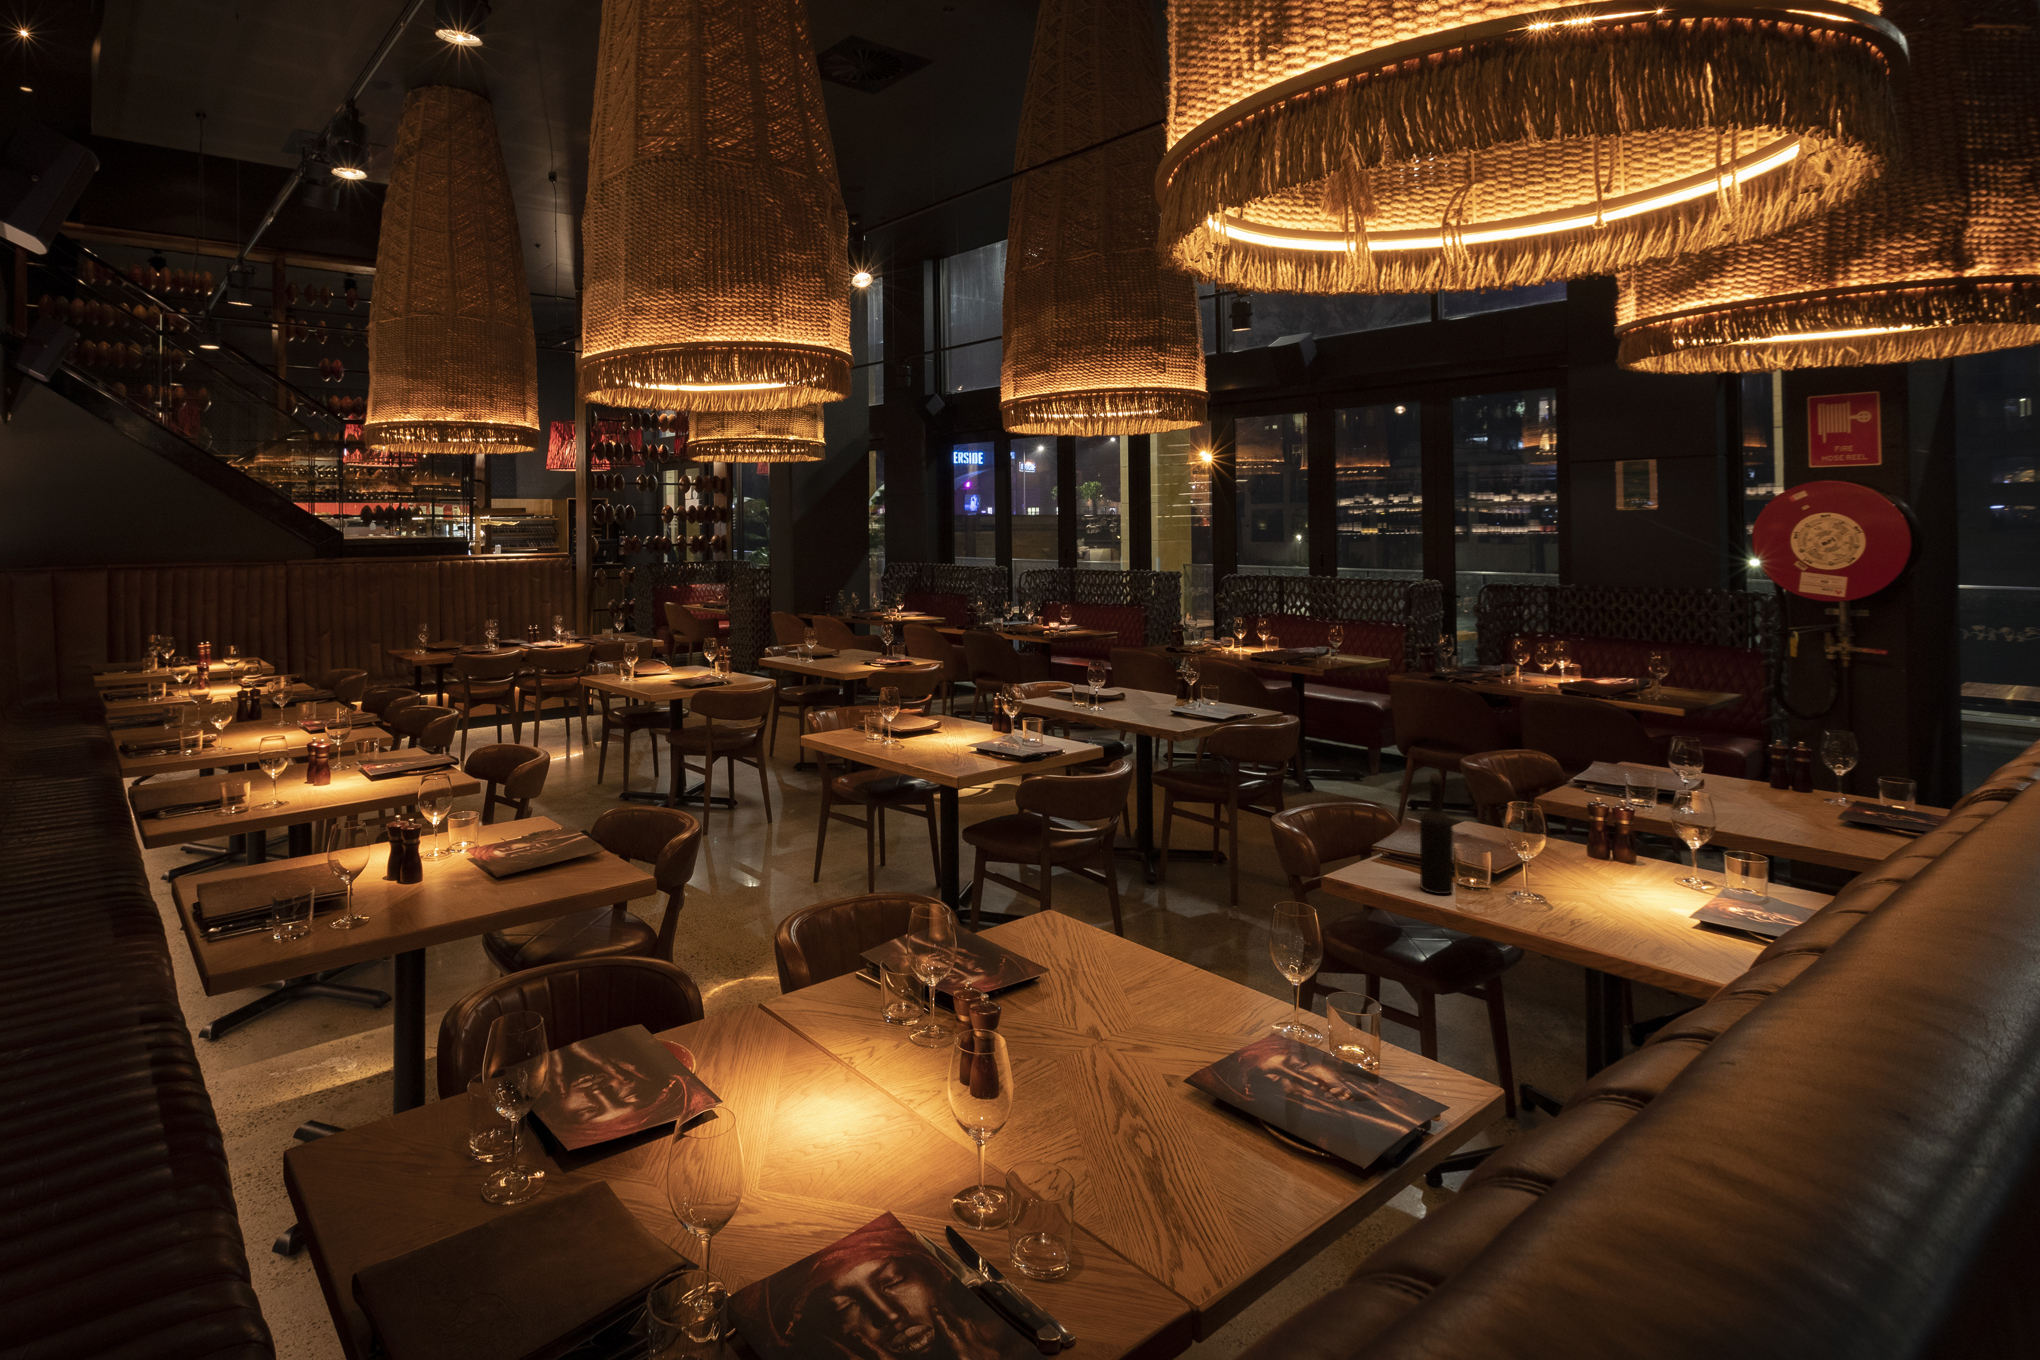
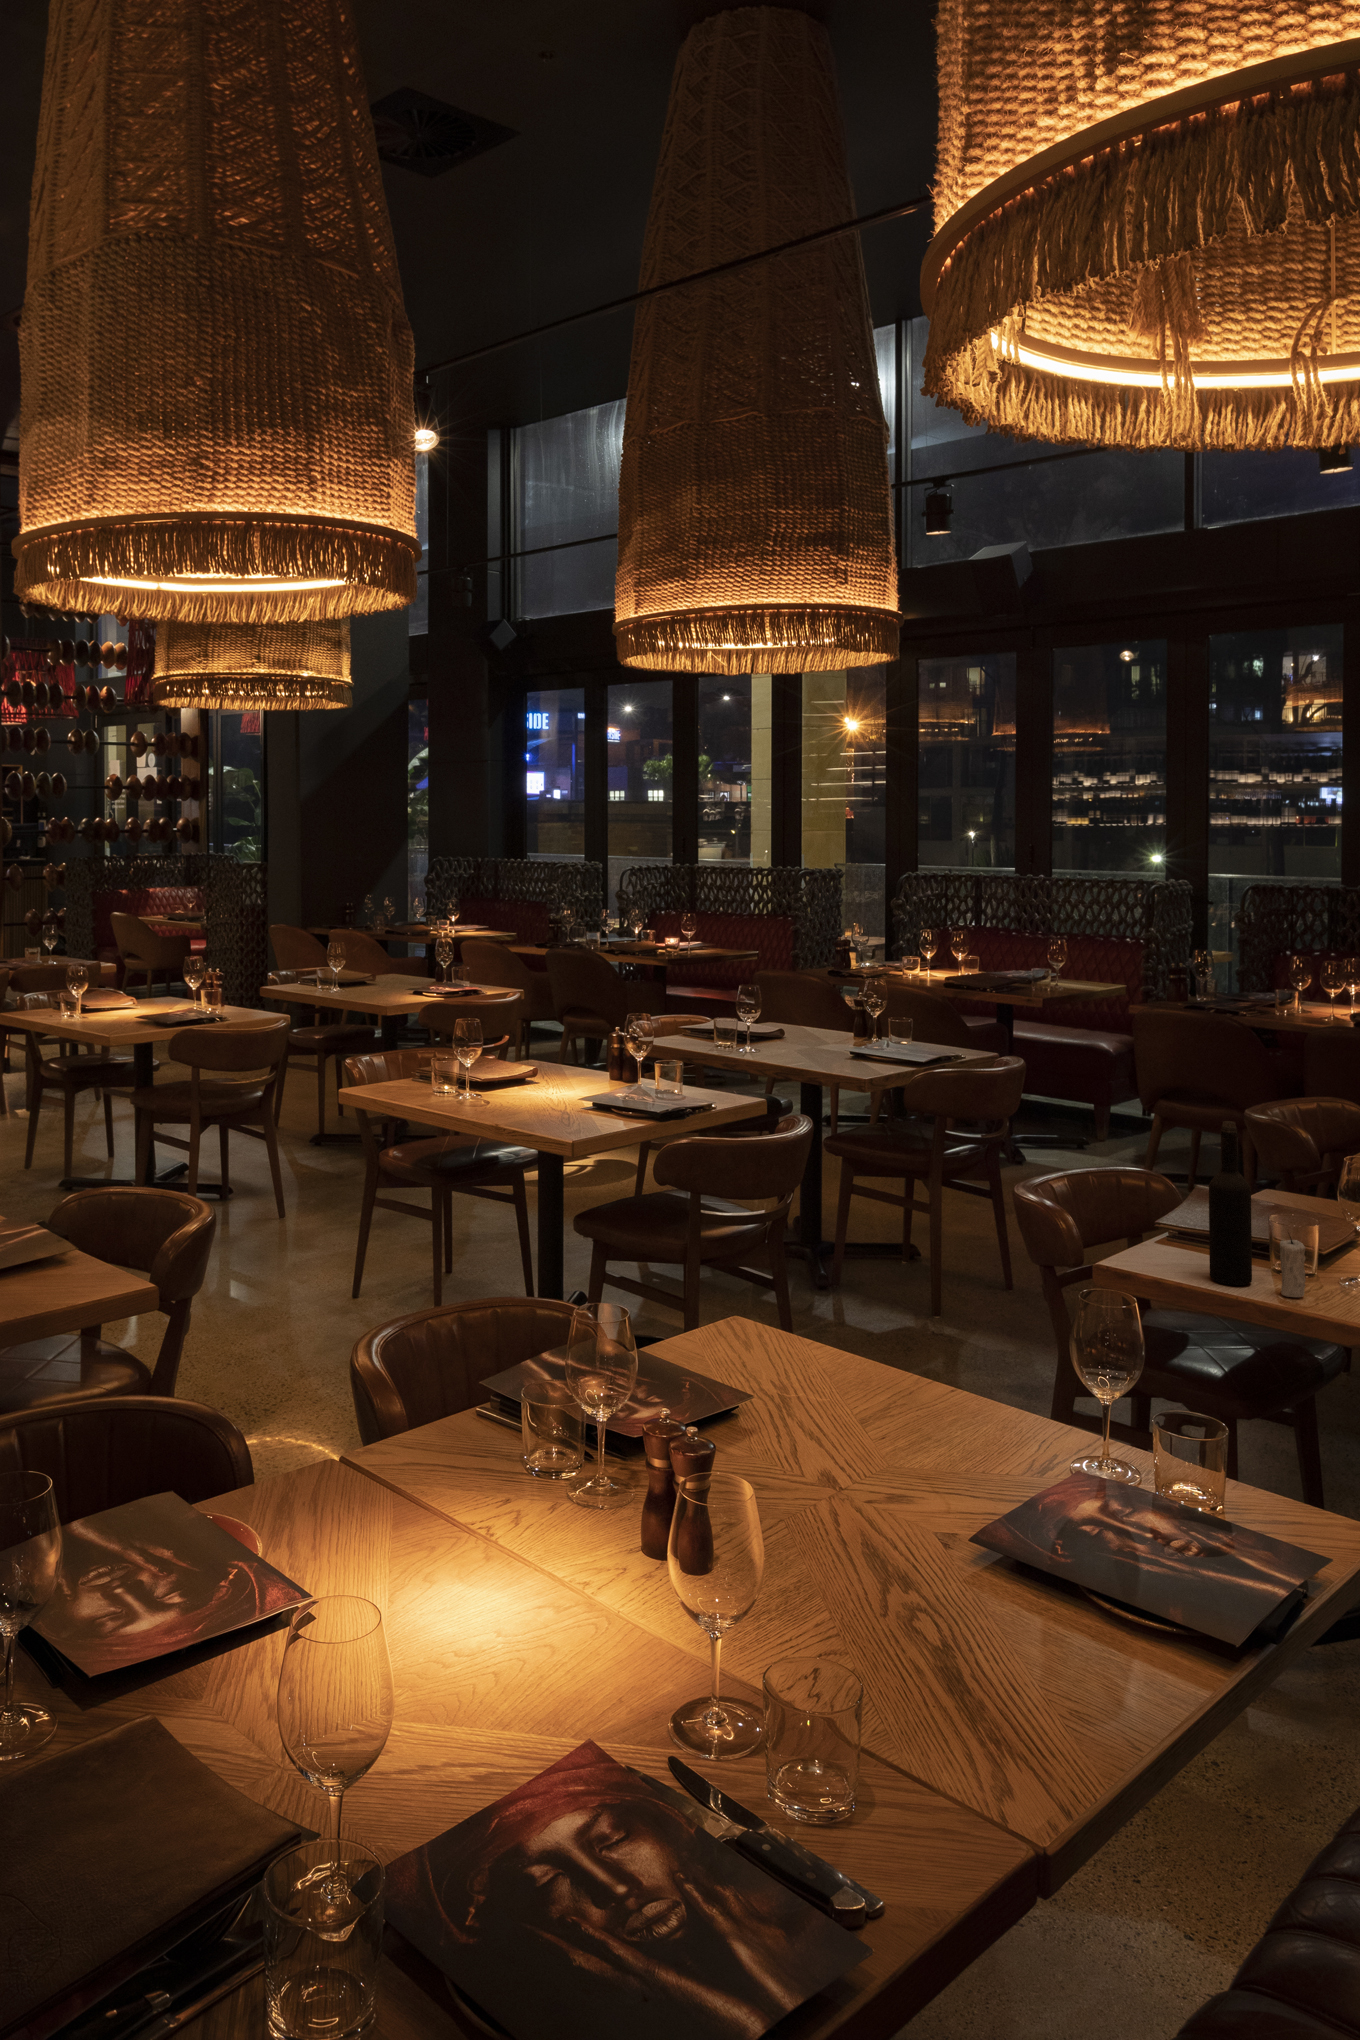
candle: none [1473,854,1493,905] -> present [1280,1233,1306,1297]

